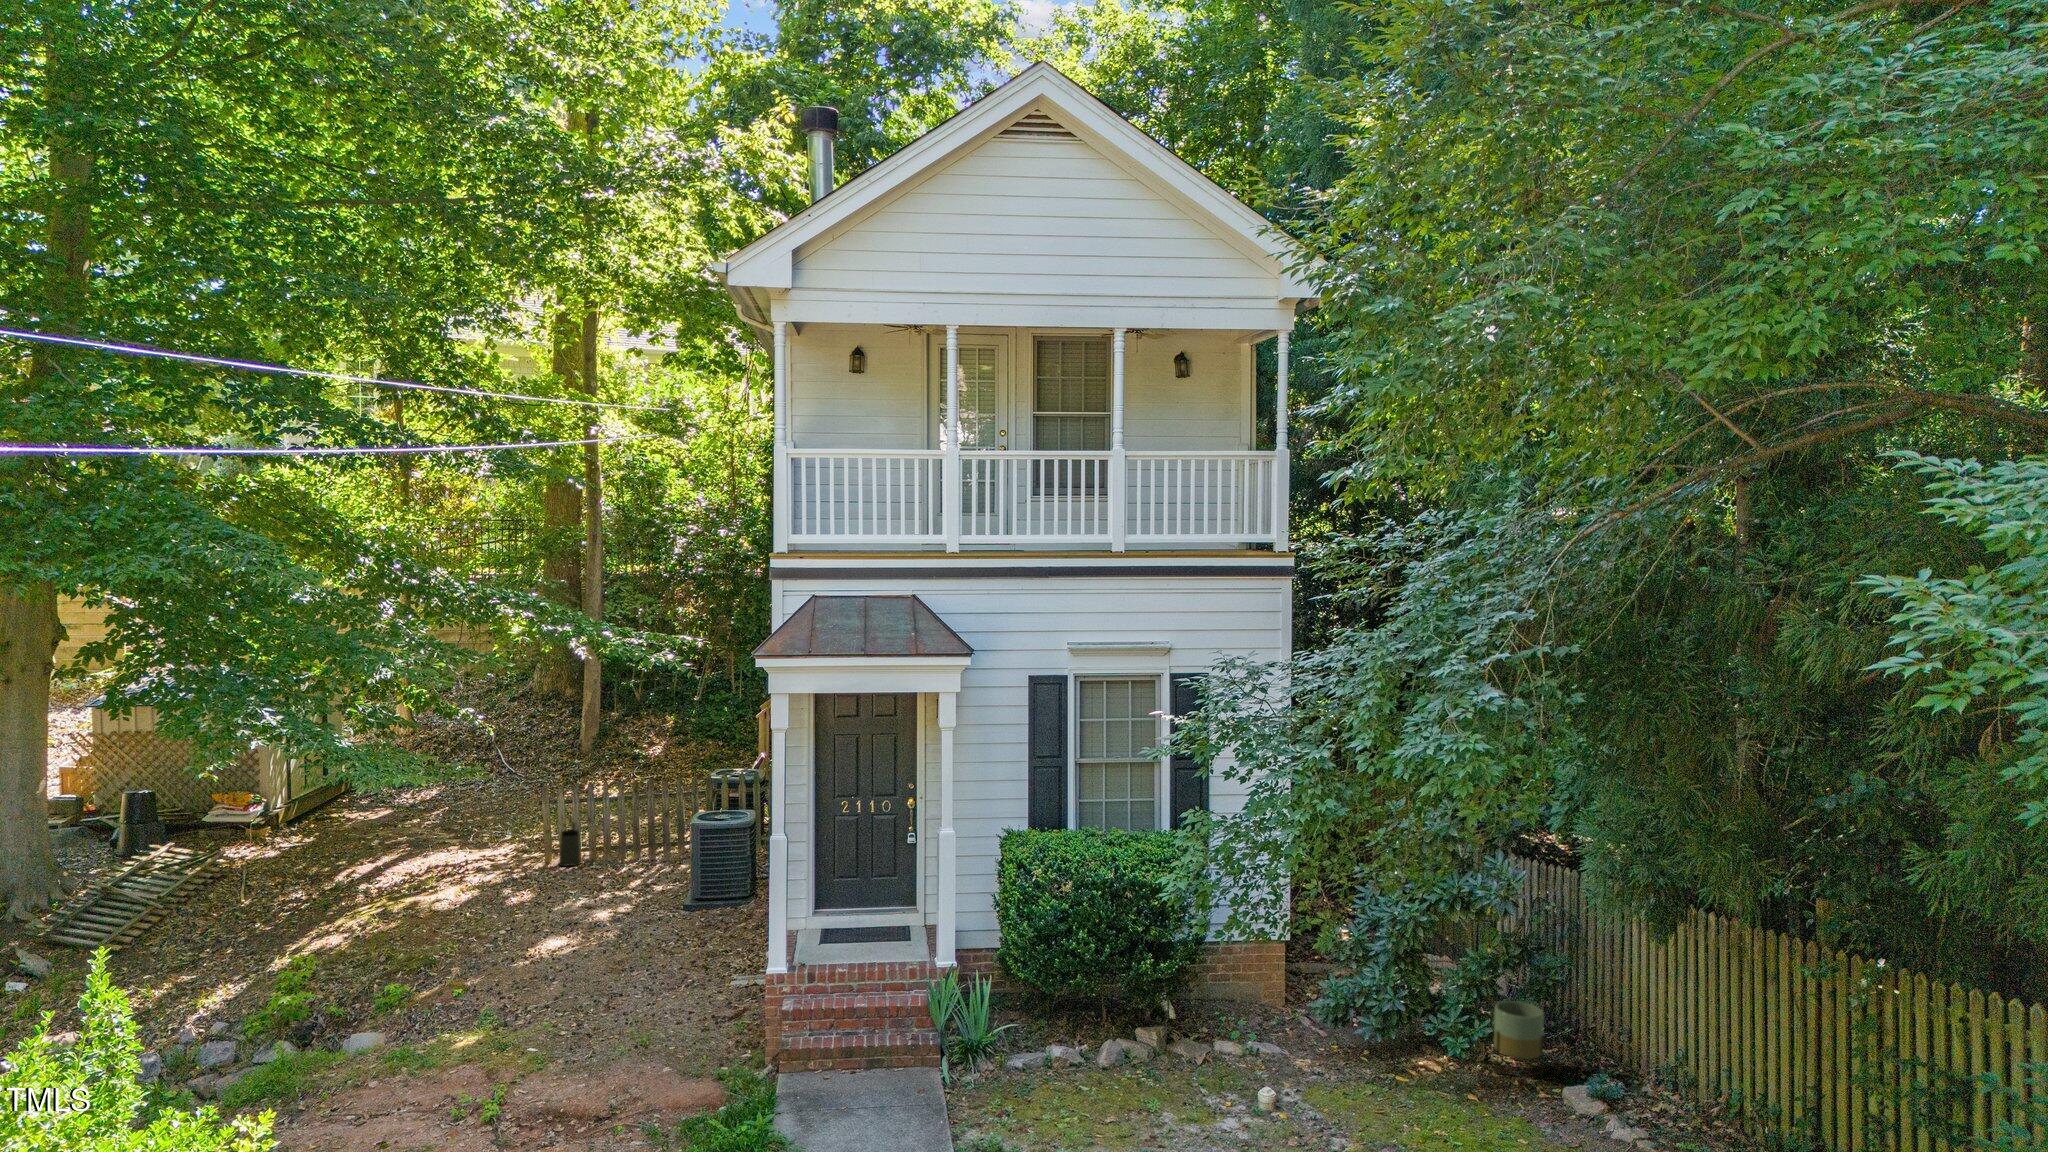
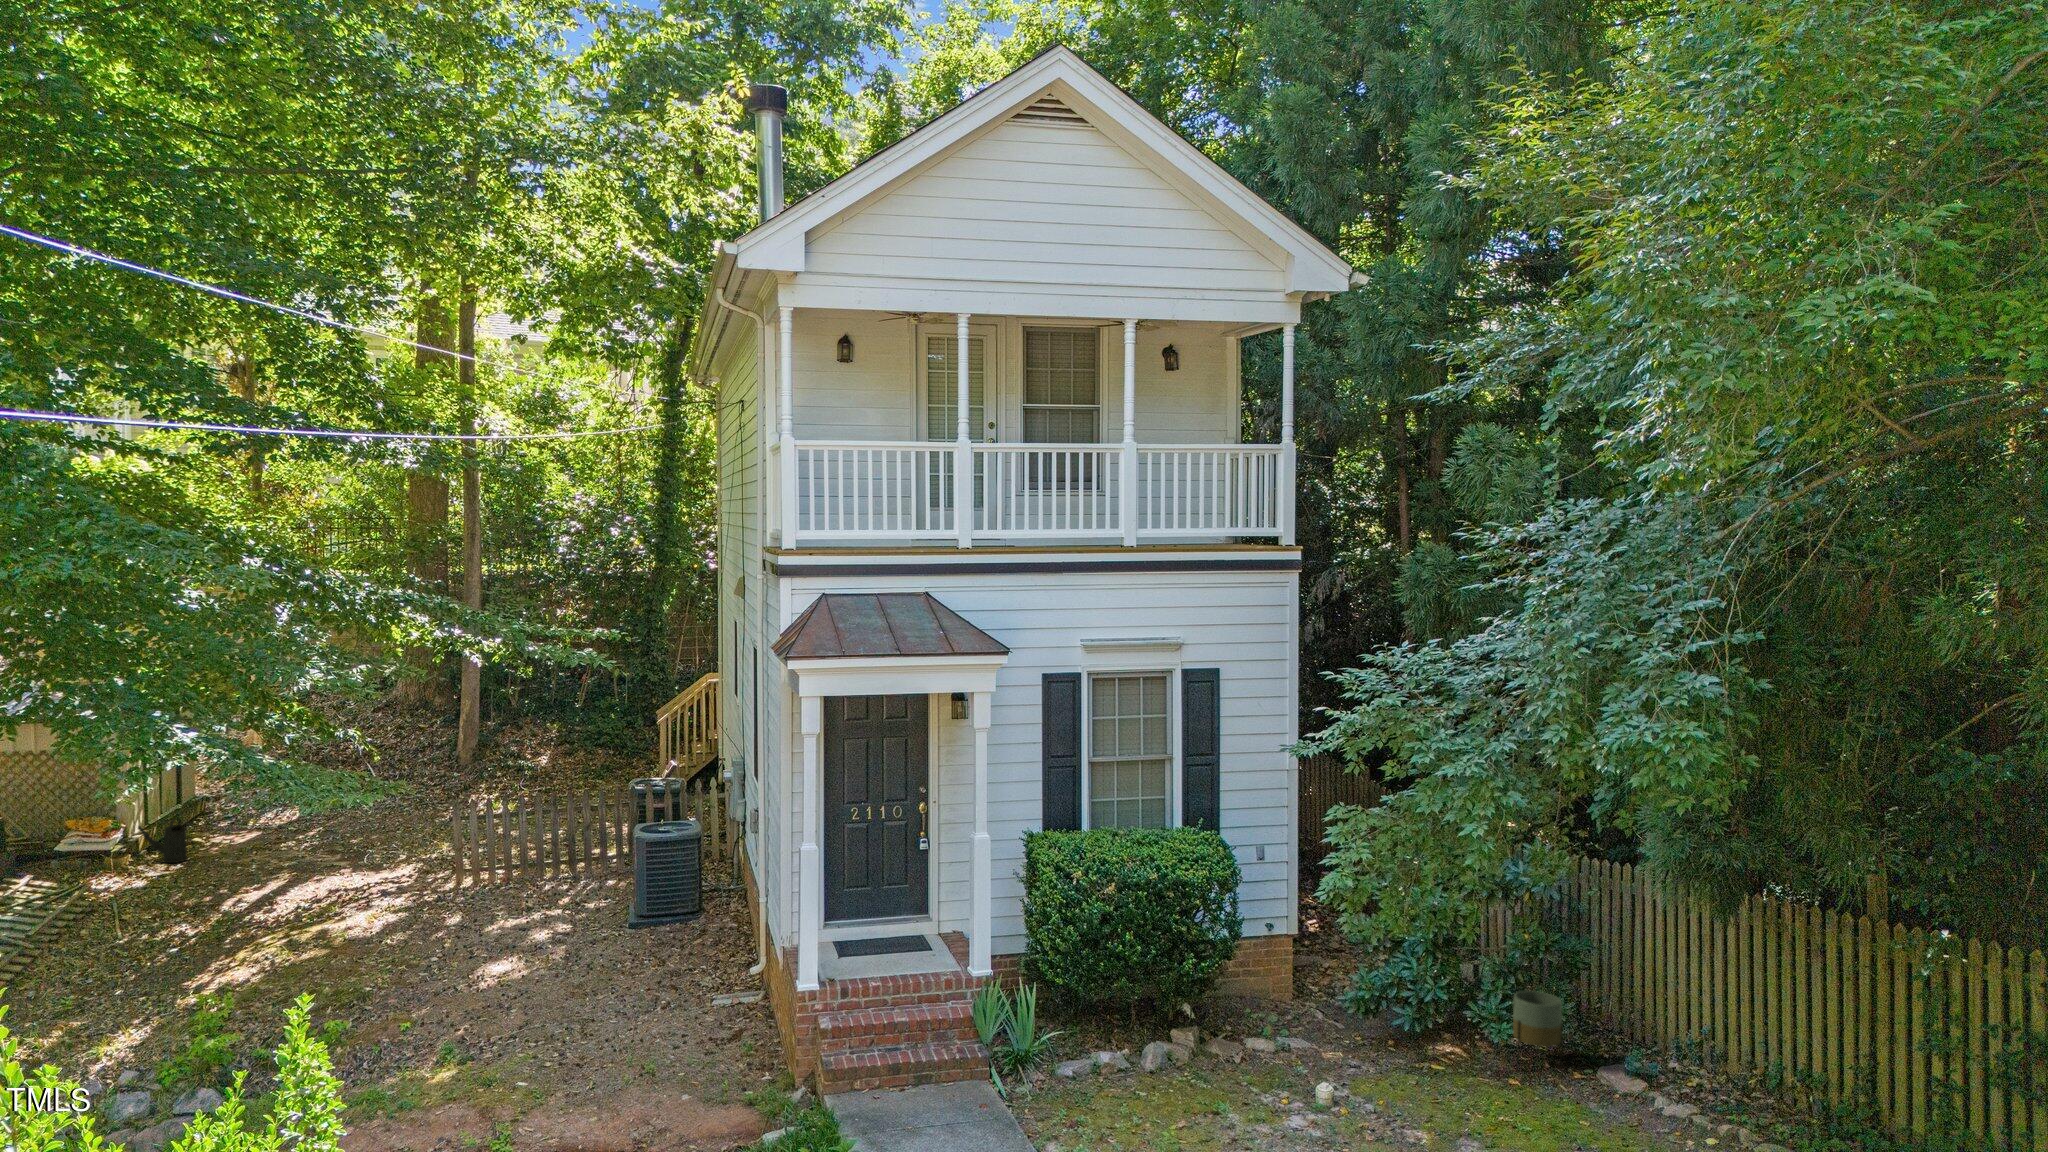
watering can: present [559,823,581,866] -> present [138,818,193,863]

